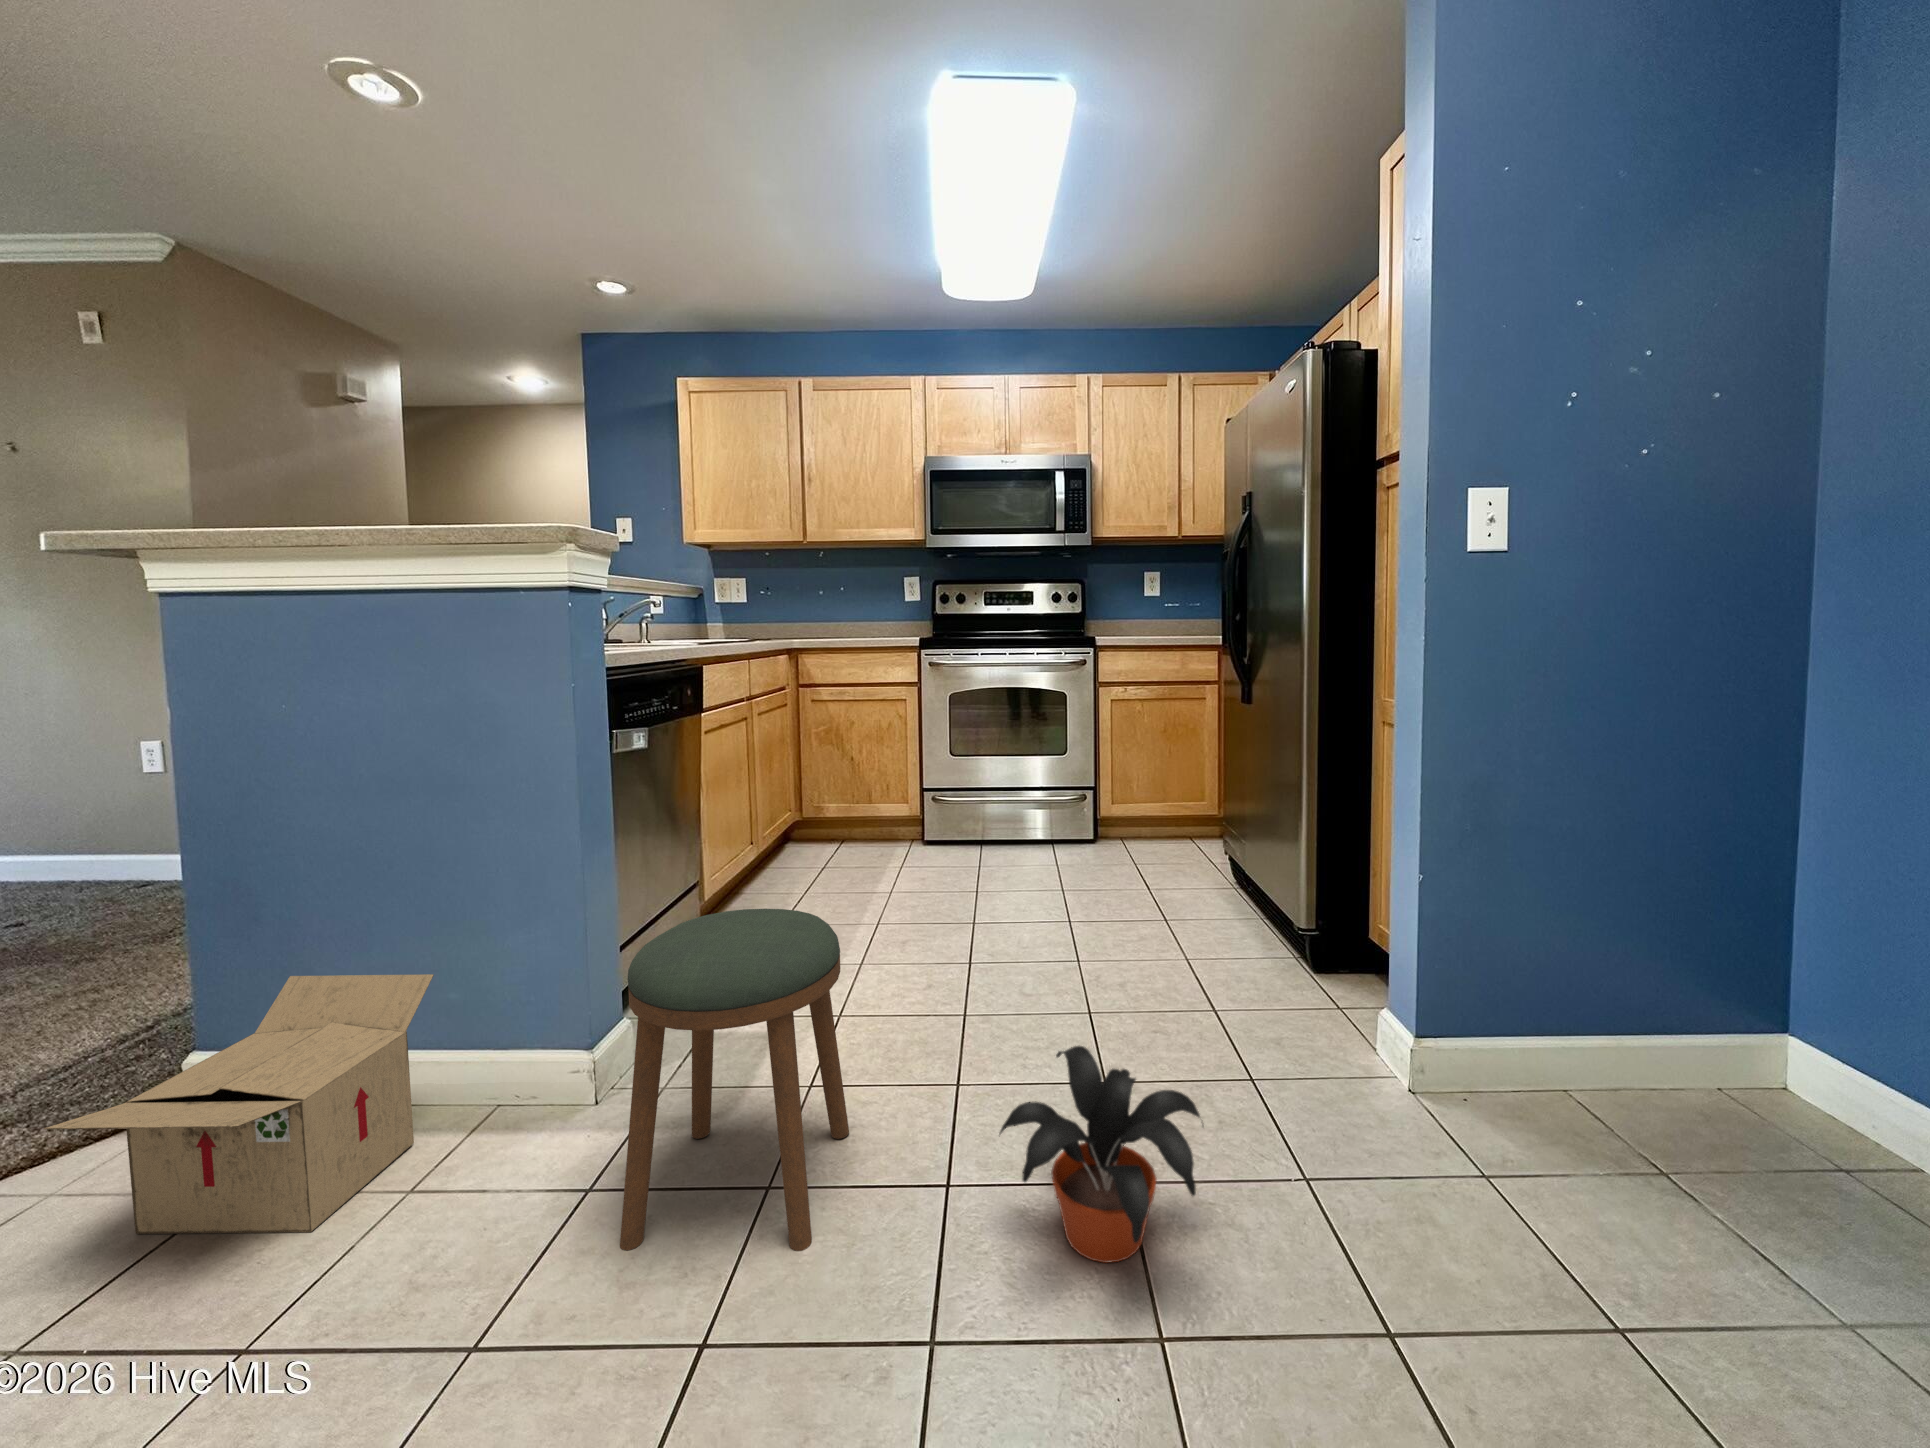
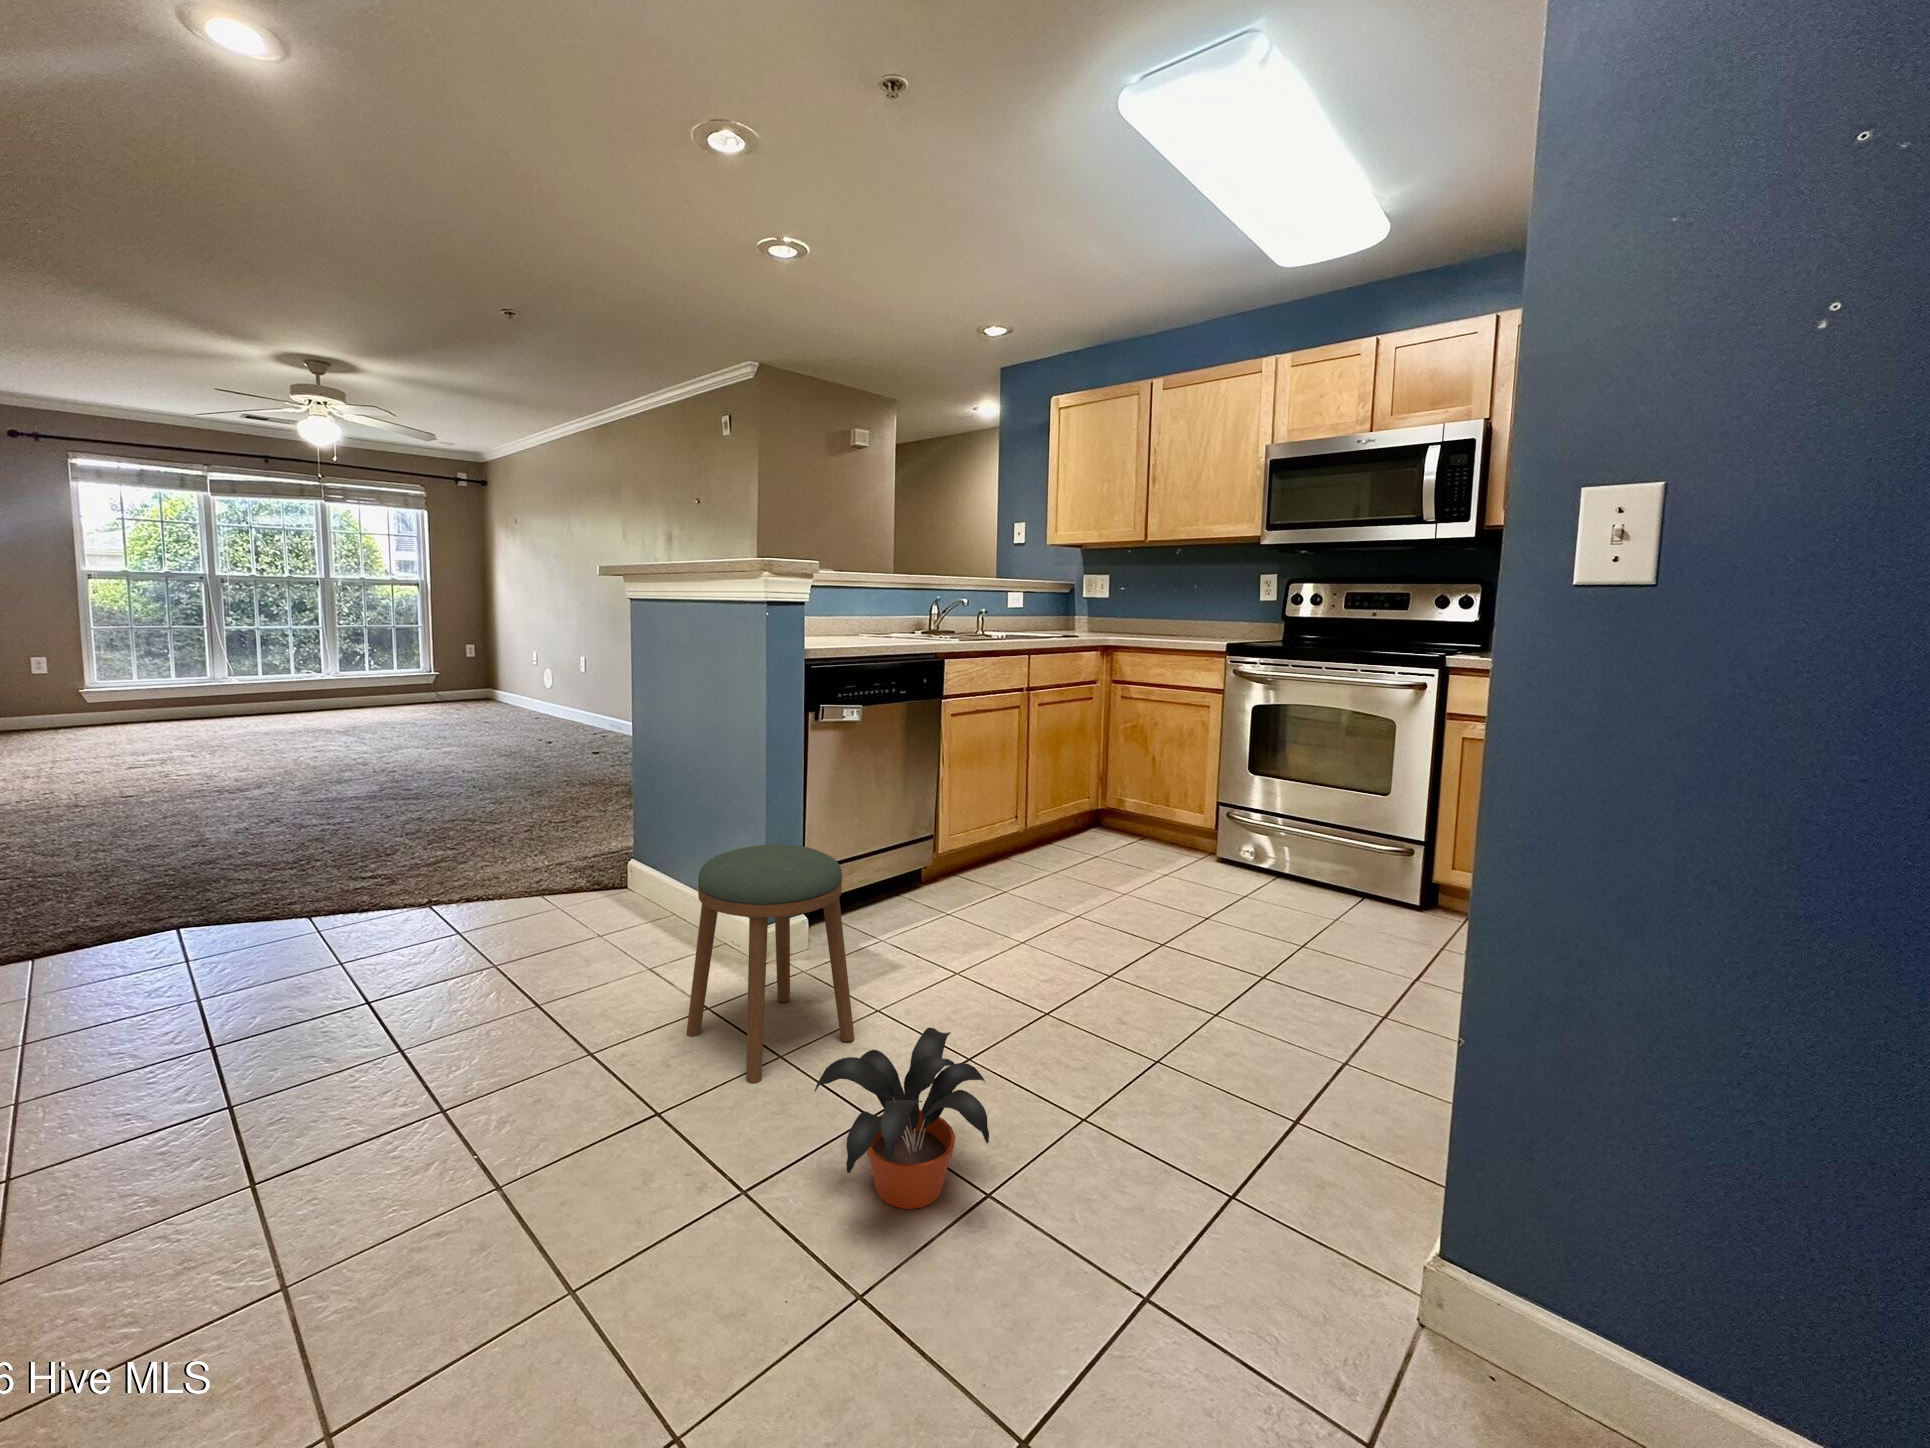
cardboard box: present [44,974,434,1234] -> none [534,826,698,961]

